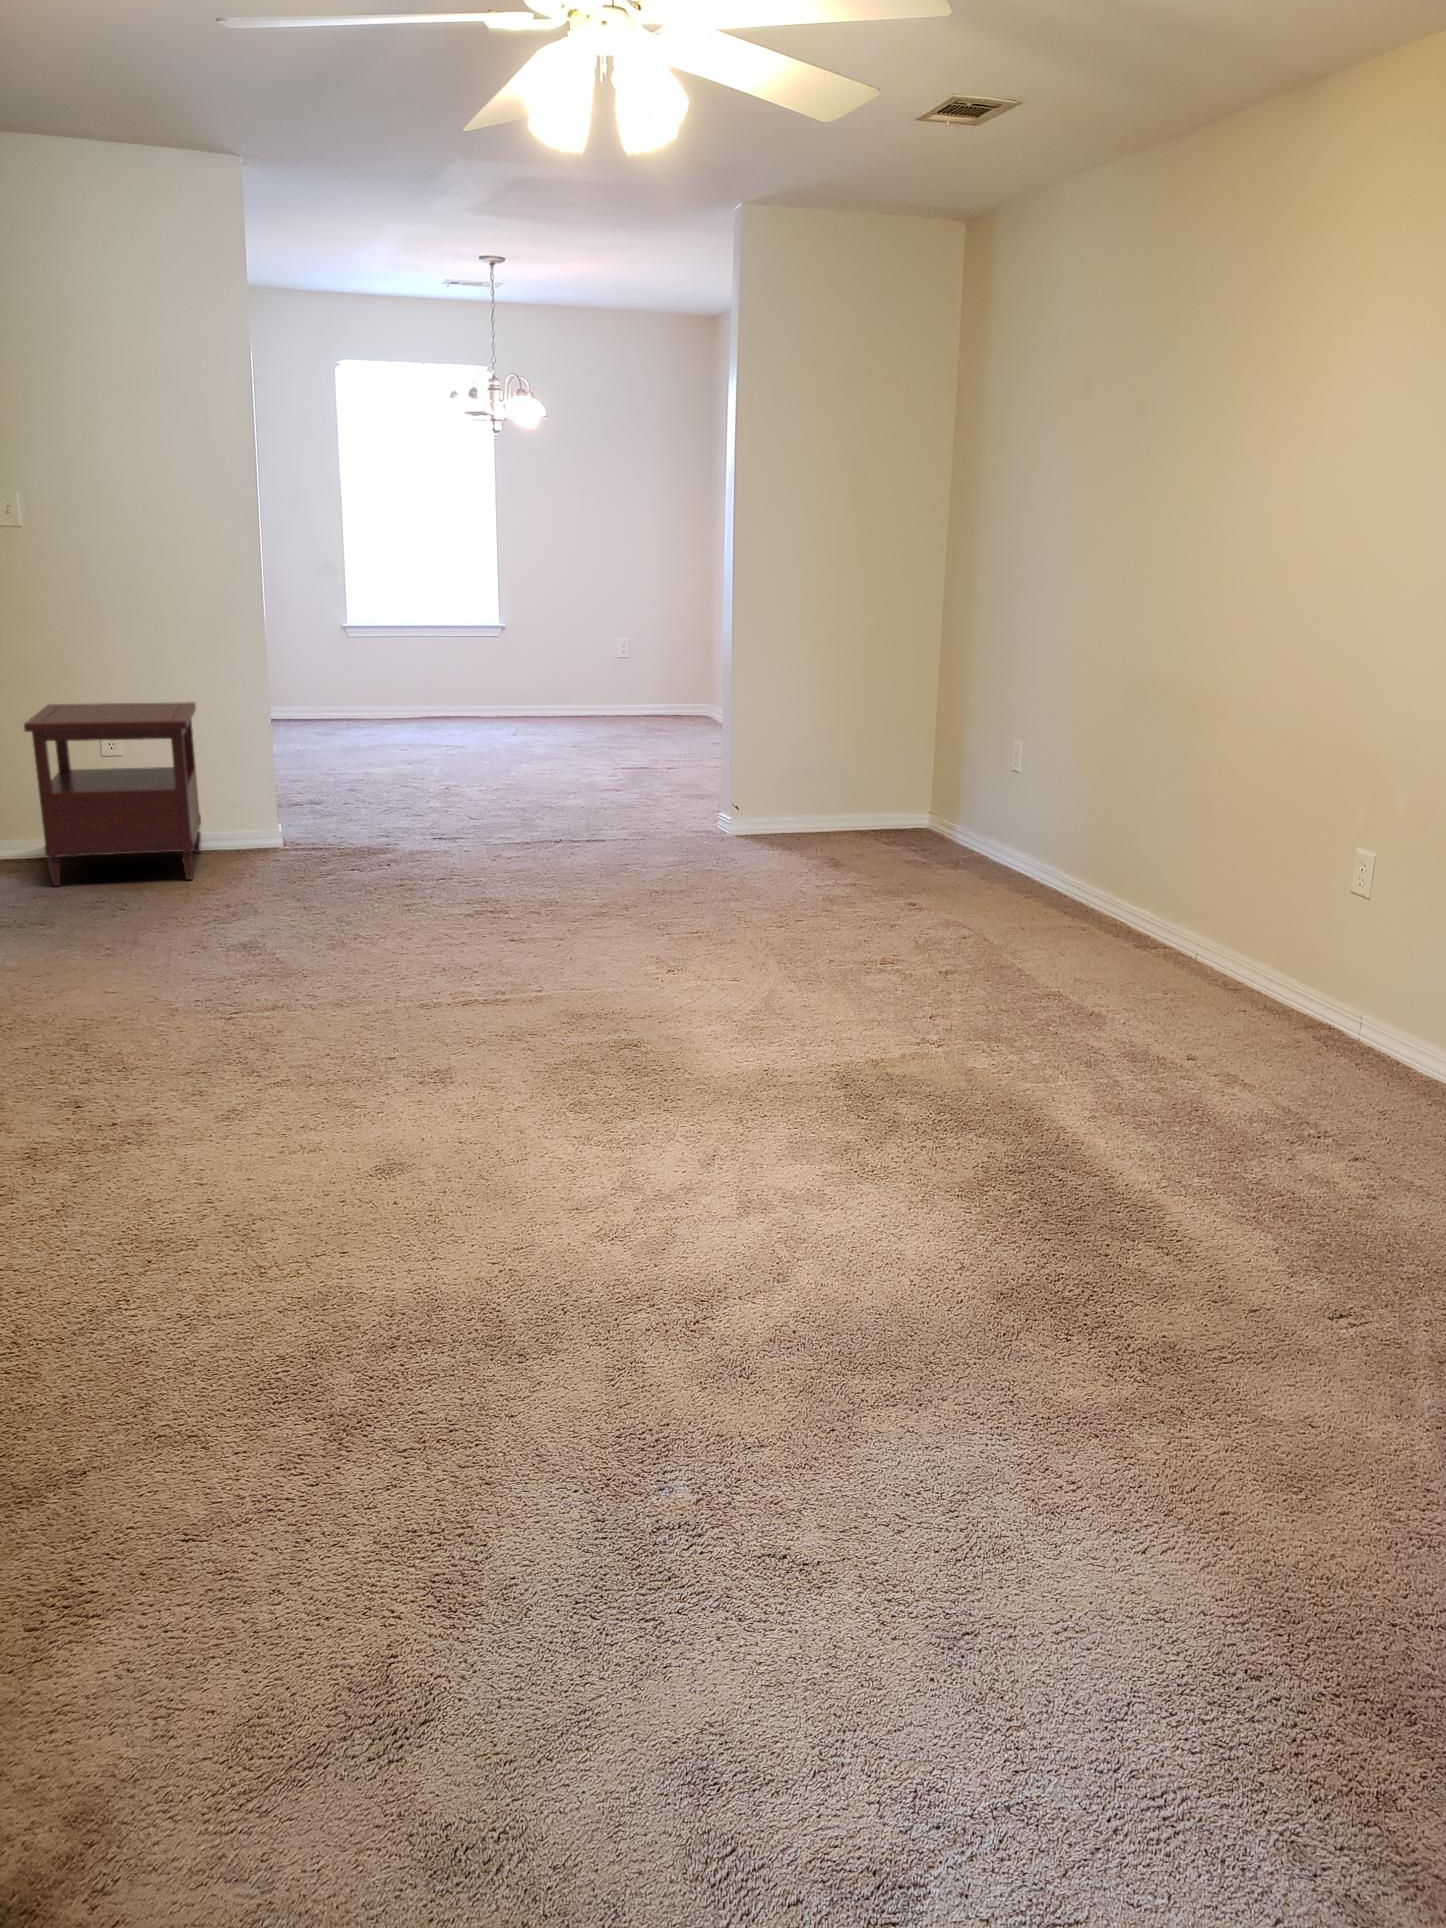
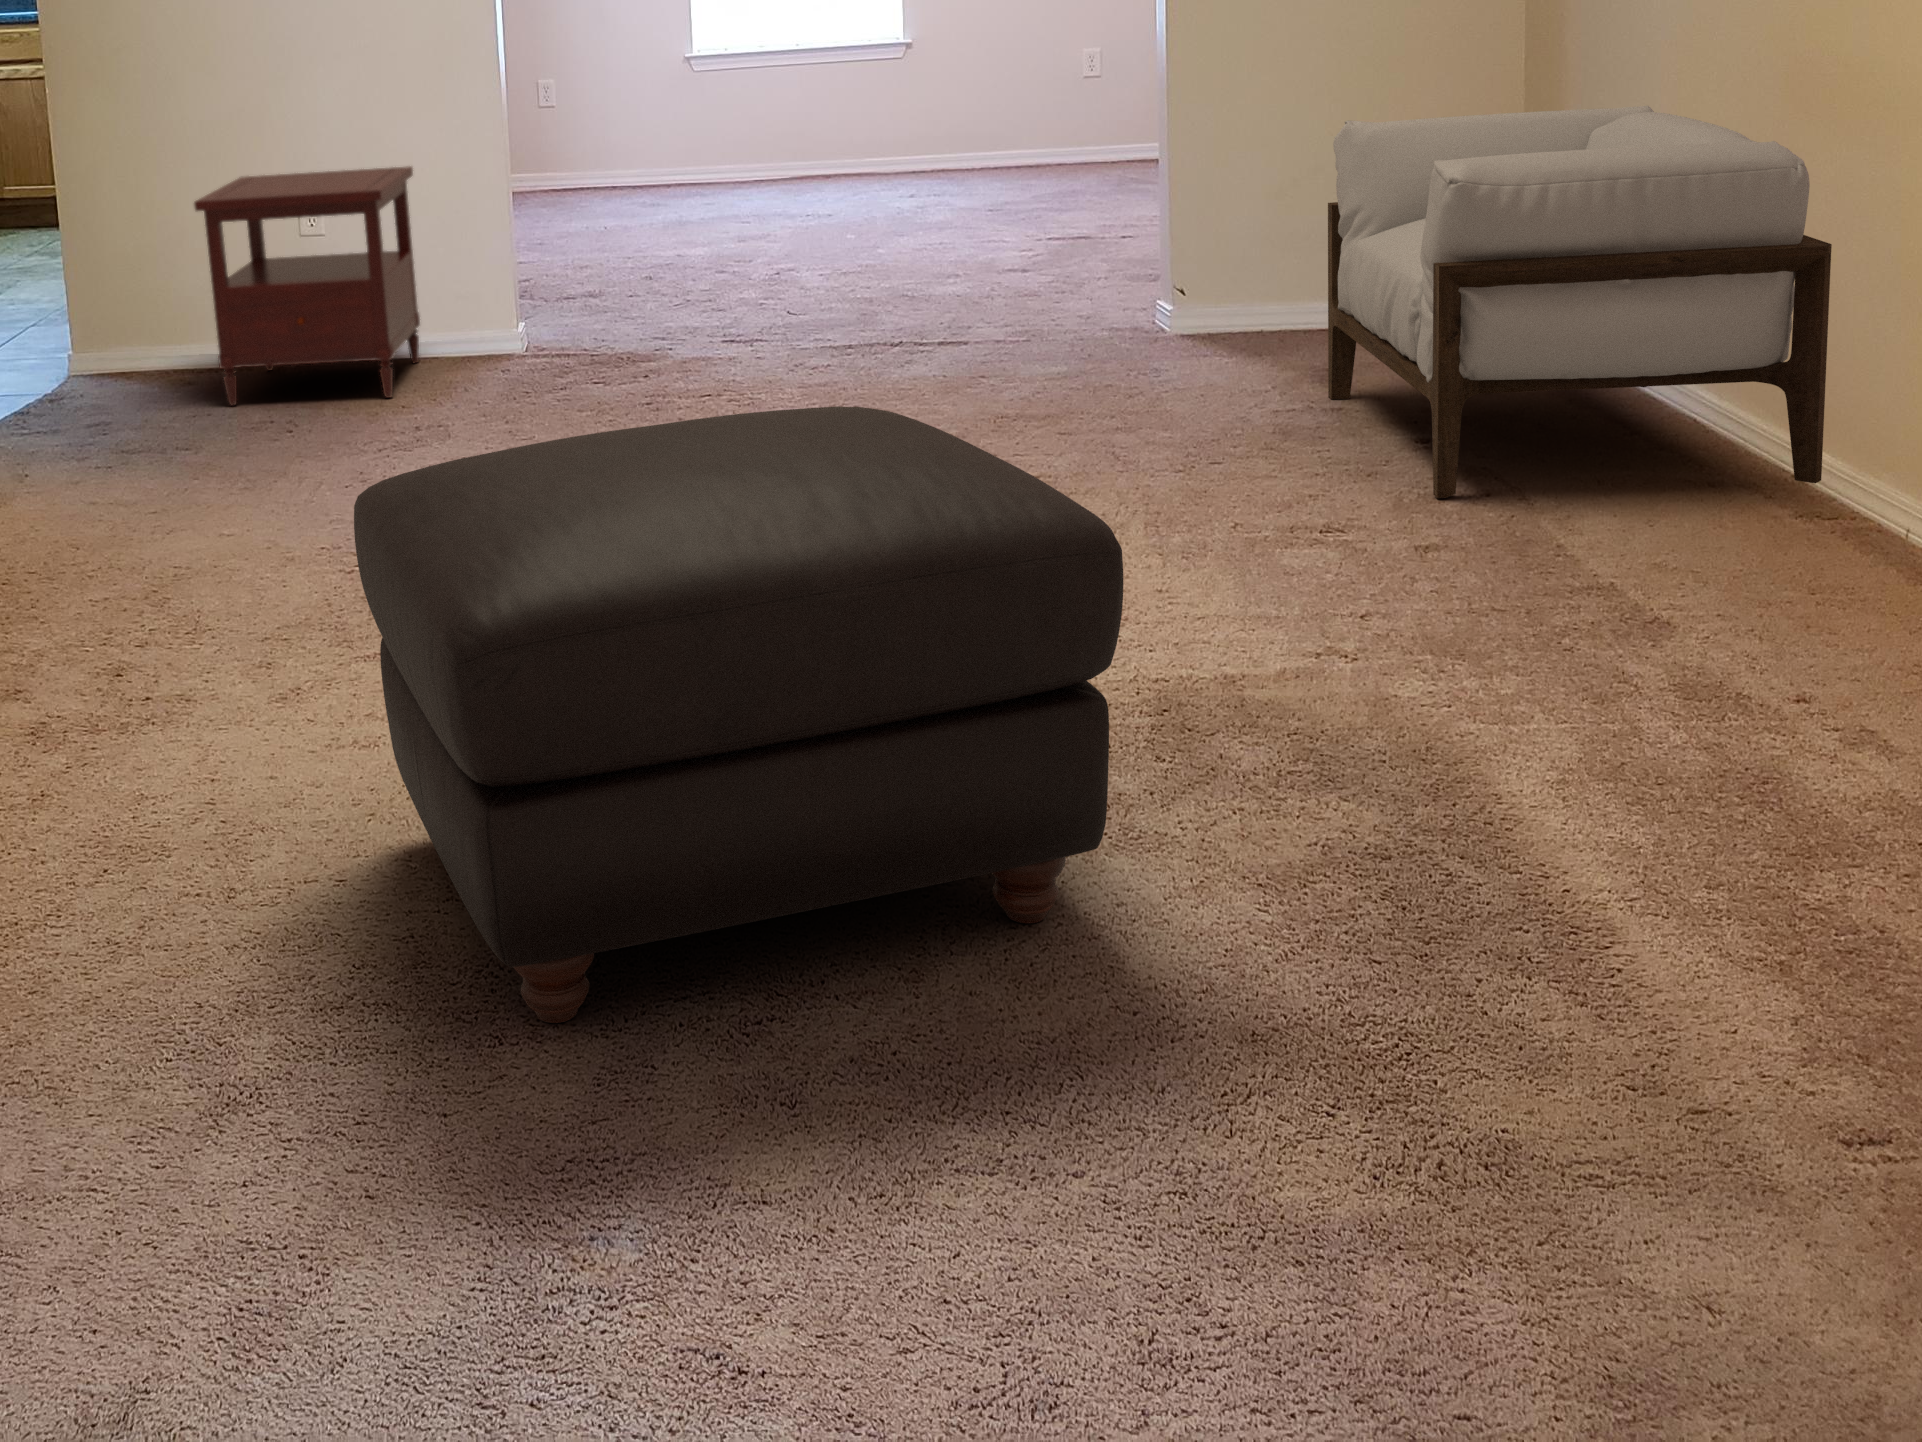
armchair: none [852,705,1156,946] -> present [1328,106,1832,498]
ottoman: none [350,899,917,1341] -> present [354,406,1124,1023]

